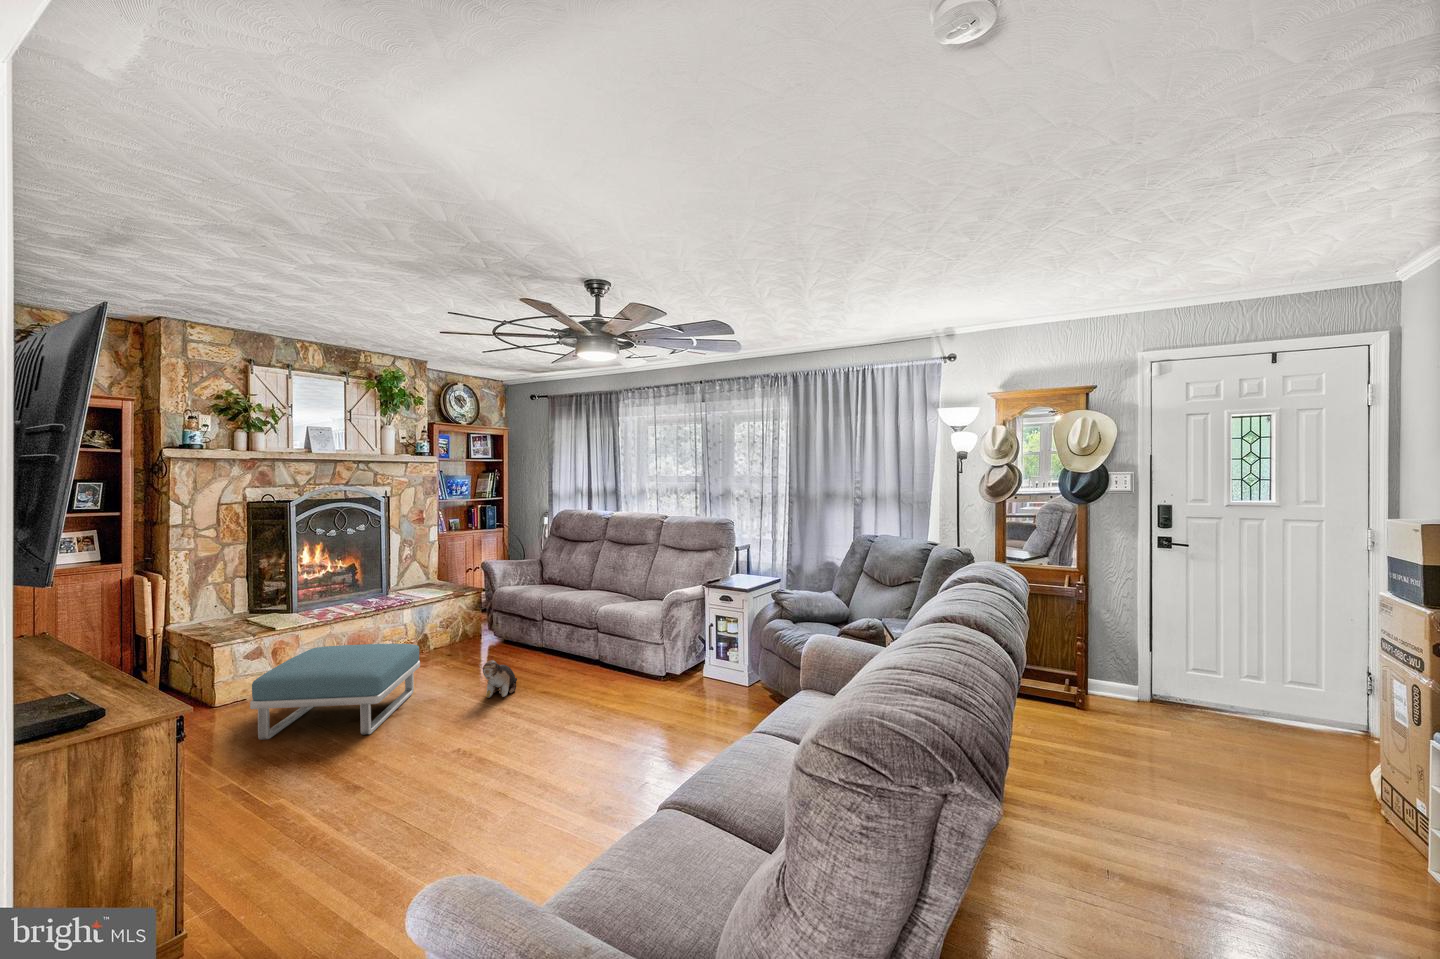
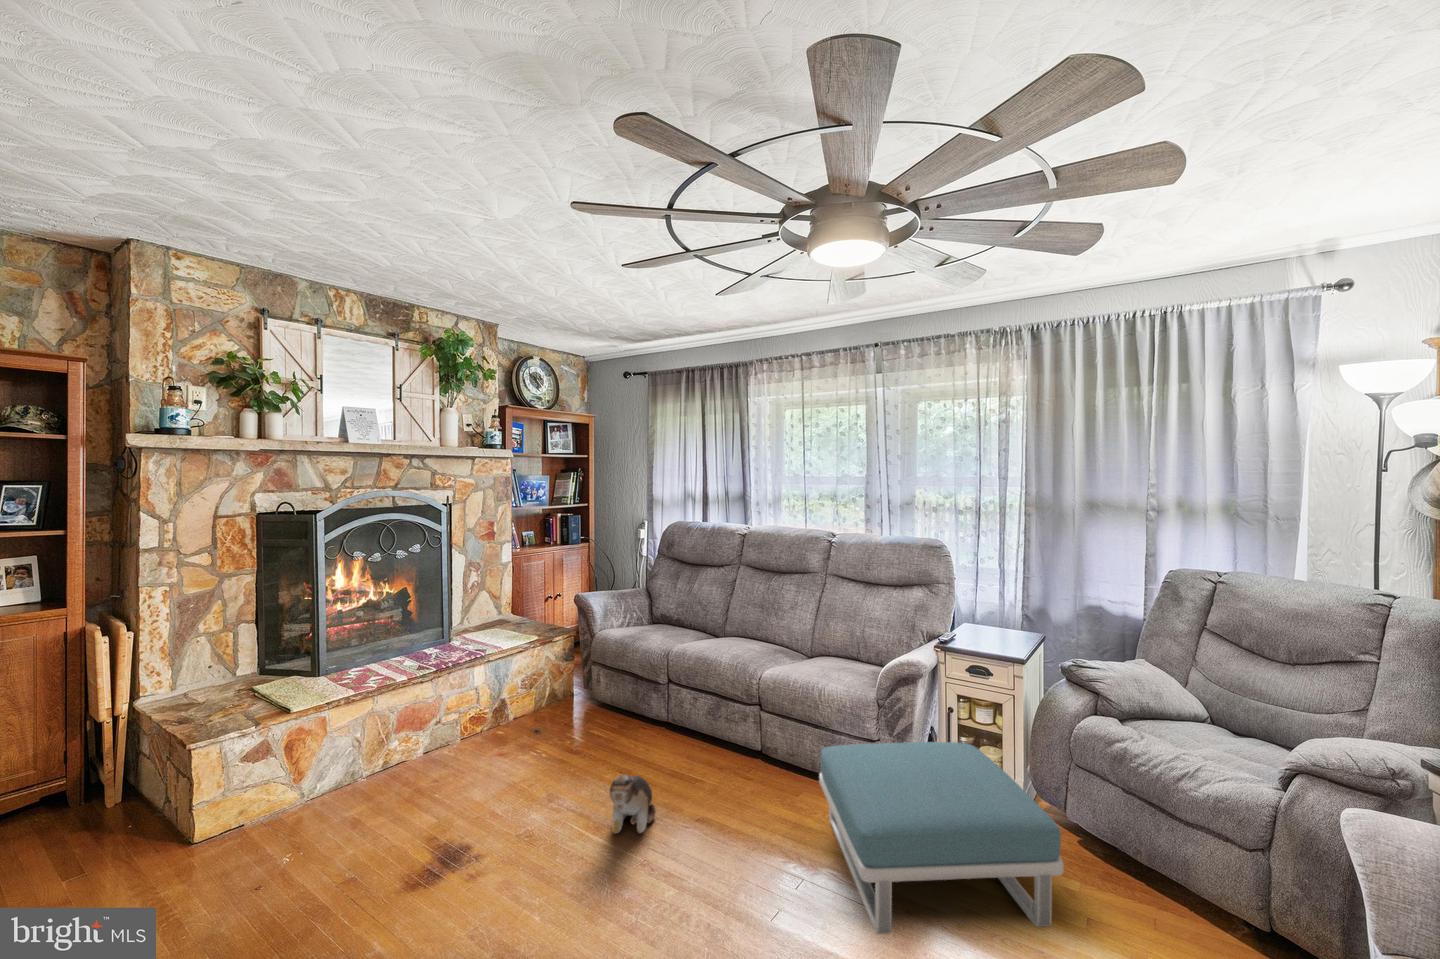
footstool: present [250,644,420,740] -> present [819,742,1063,934]

